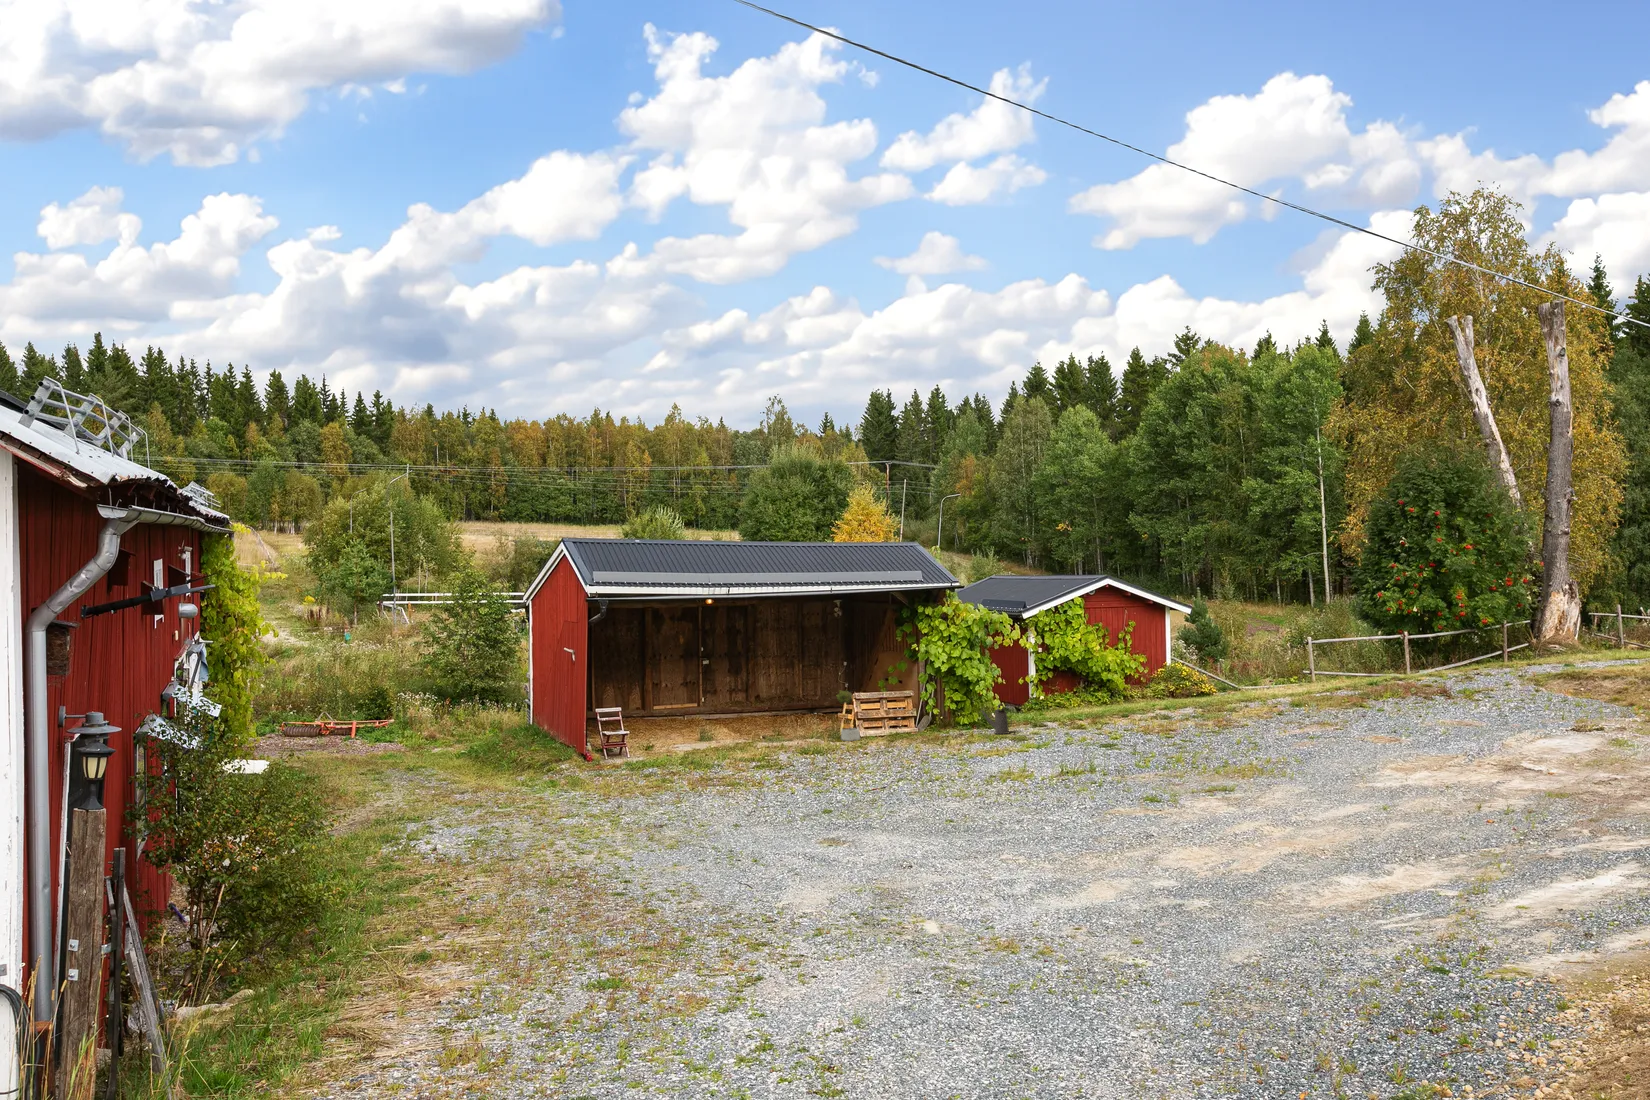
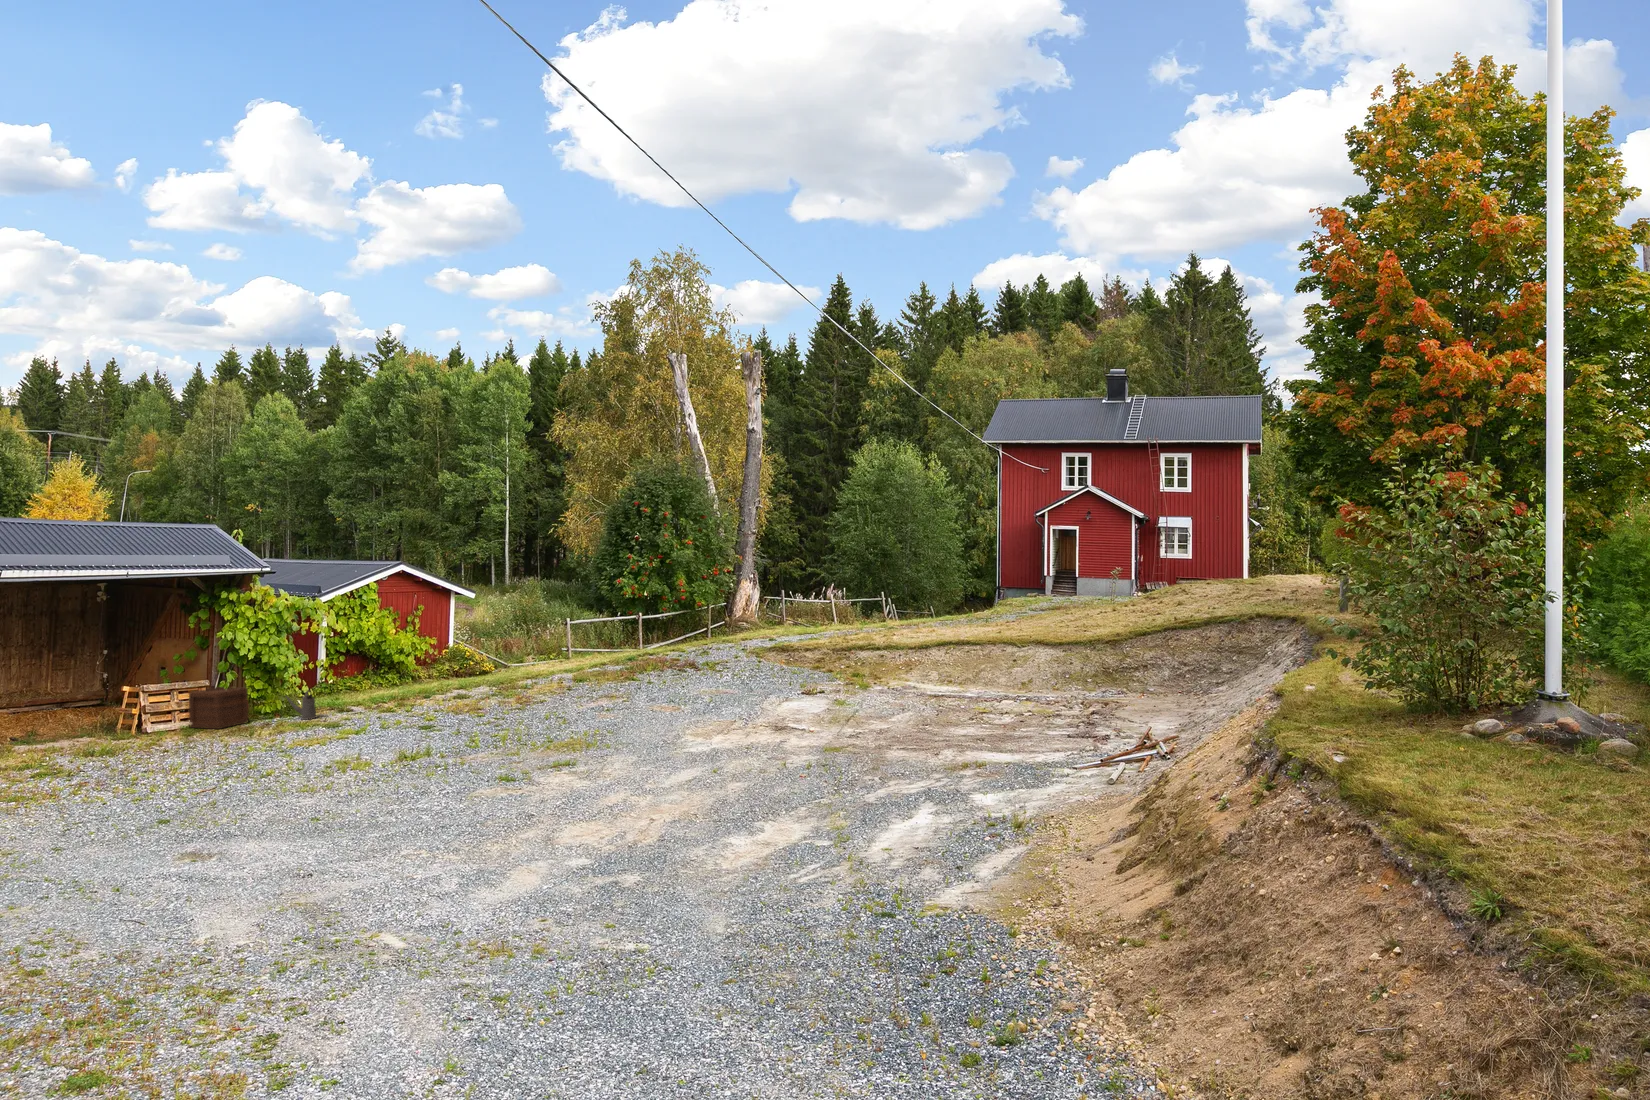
potted tree: present [837,691,860,741] -> none [114,684,144,738]
wooden crate: none [897,698,948,738] -> present [189,687,248,729]

